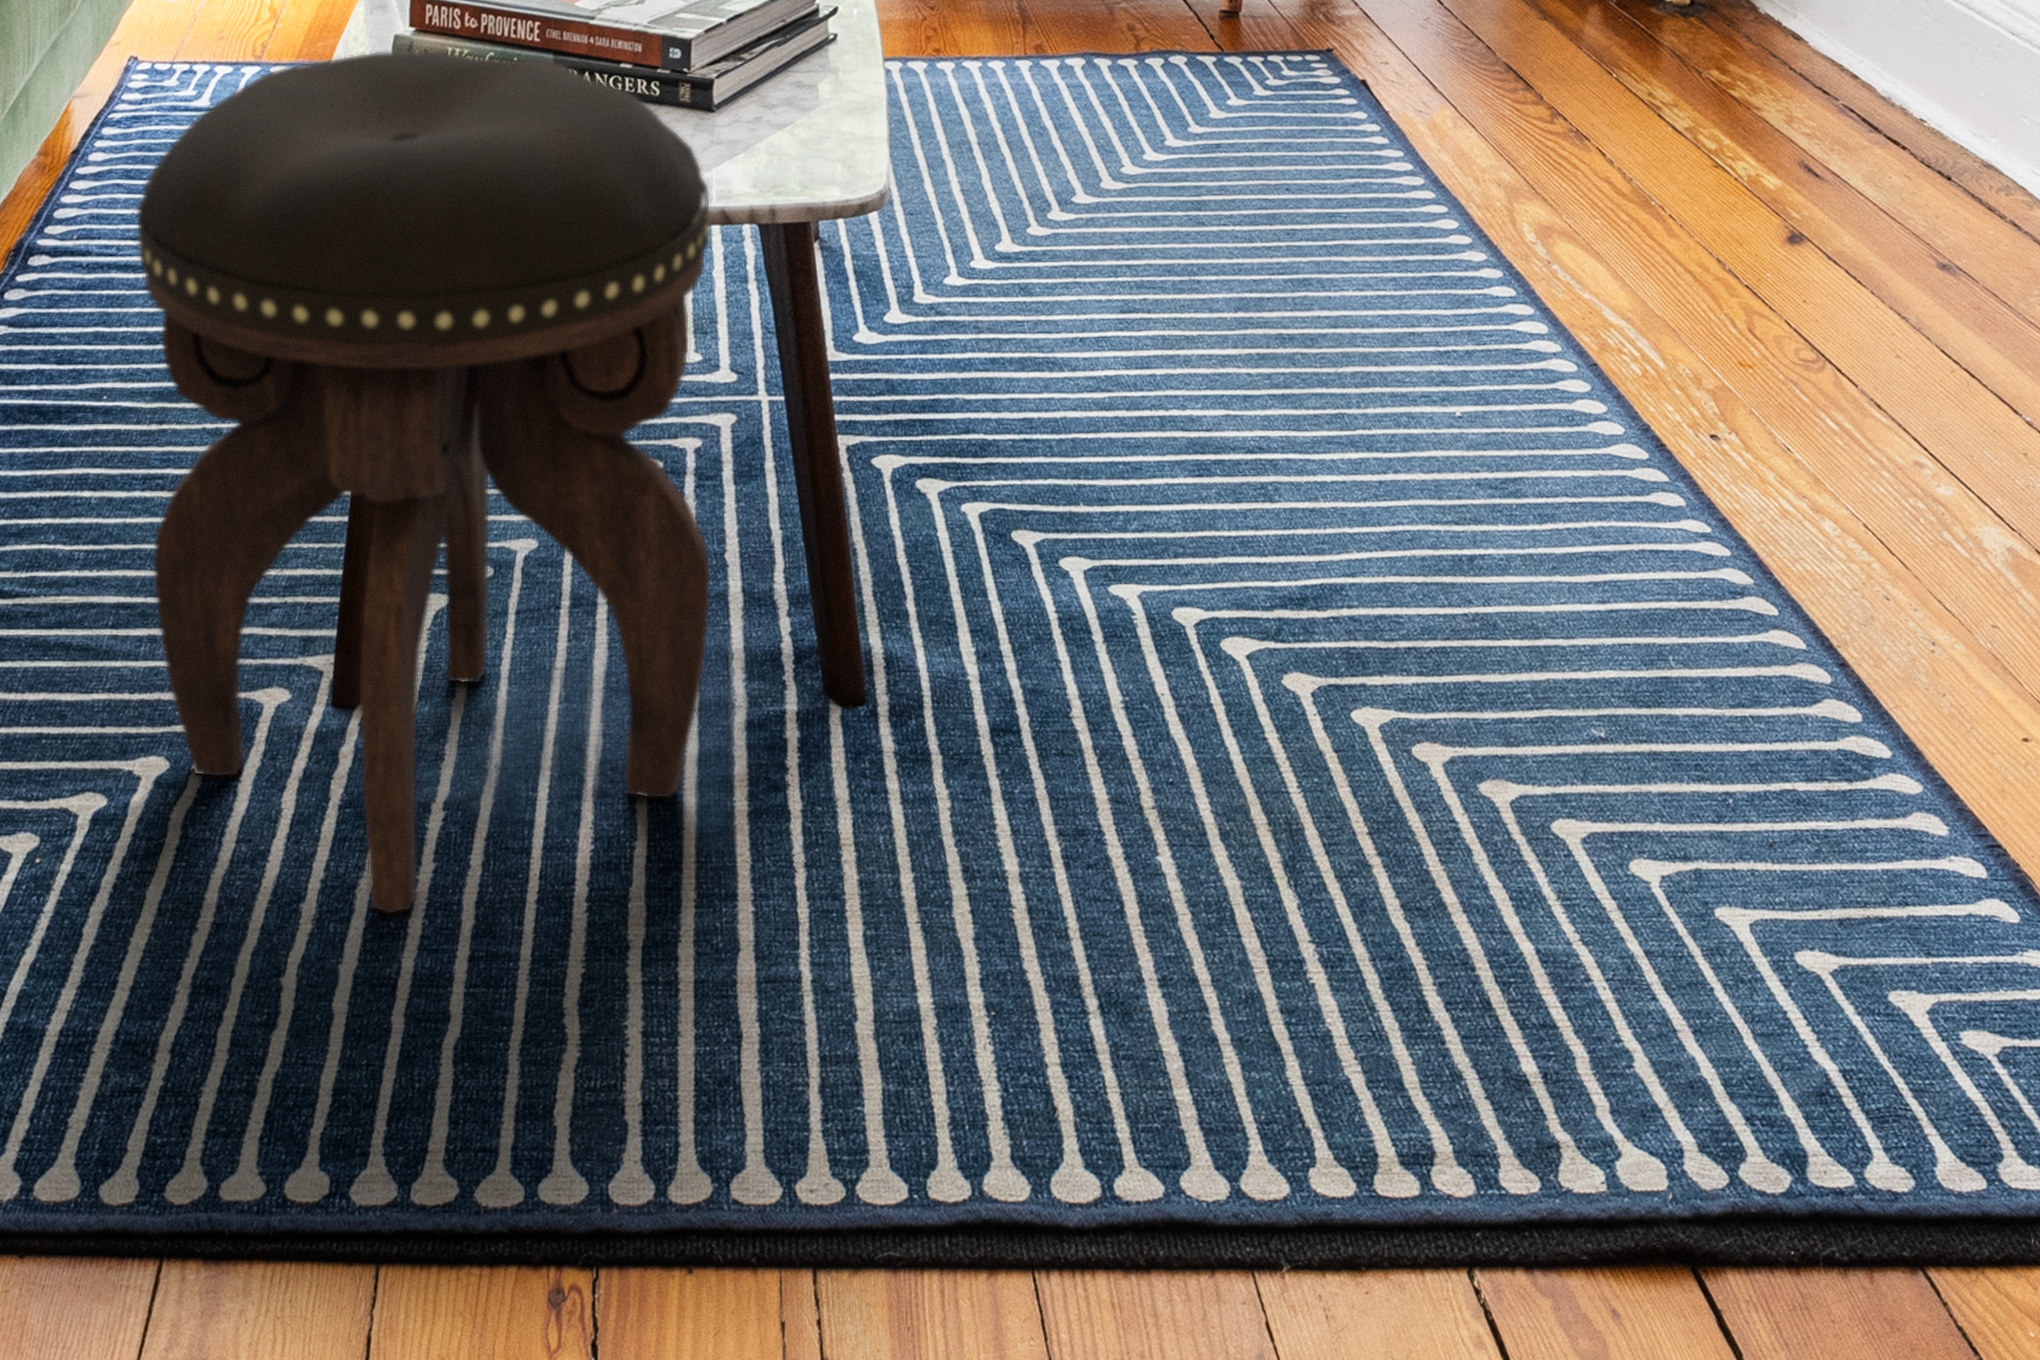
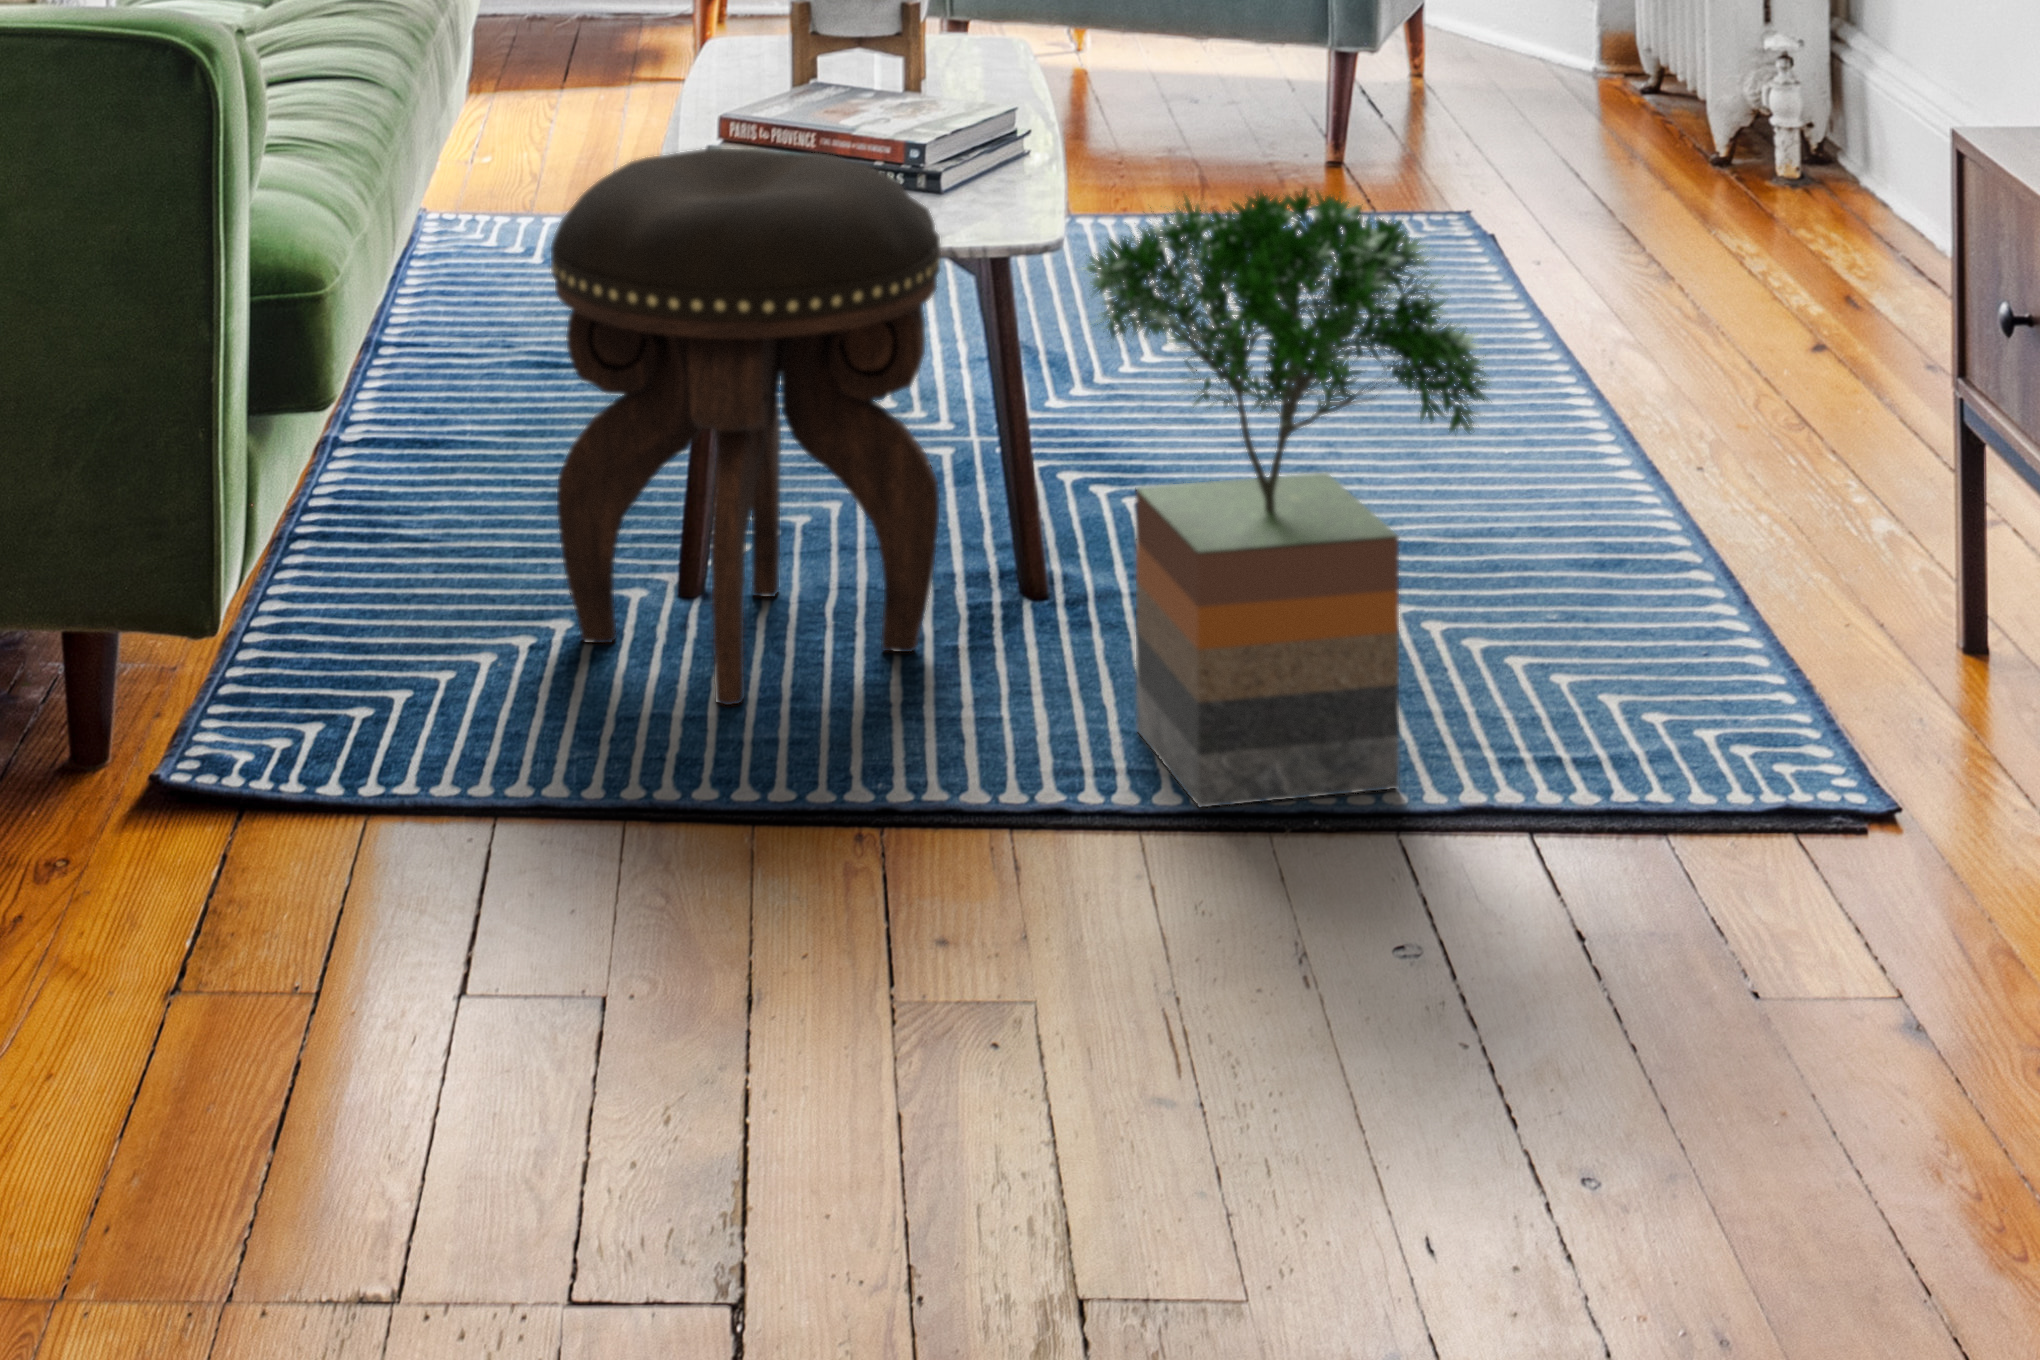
potted tree: none [918,132,1610,1165] -> present [1082,189,1489,807]

